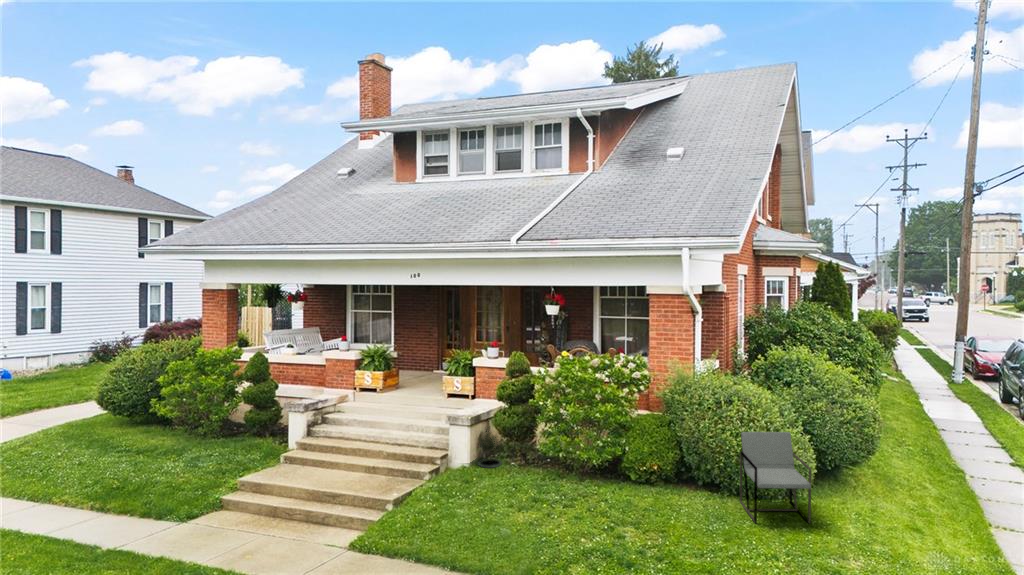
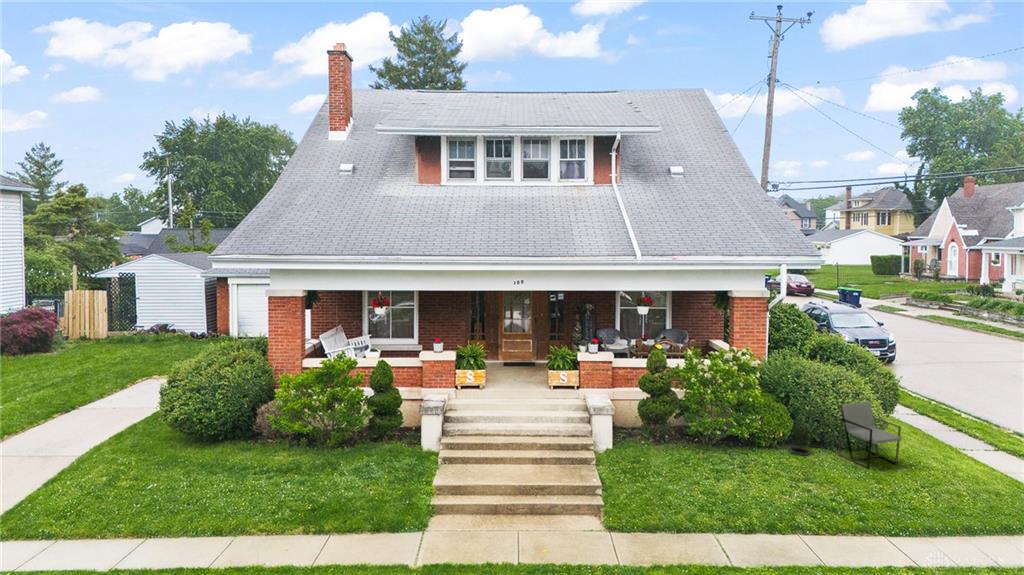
potted tree: present [479,427,502,468] -> present [789,421,811,455]

